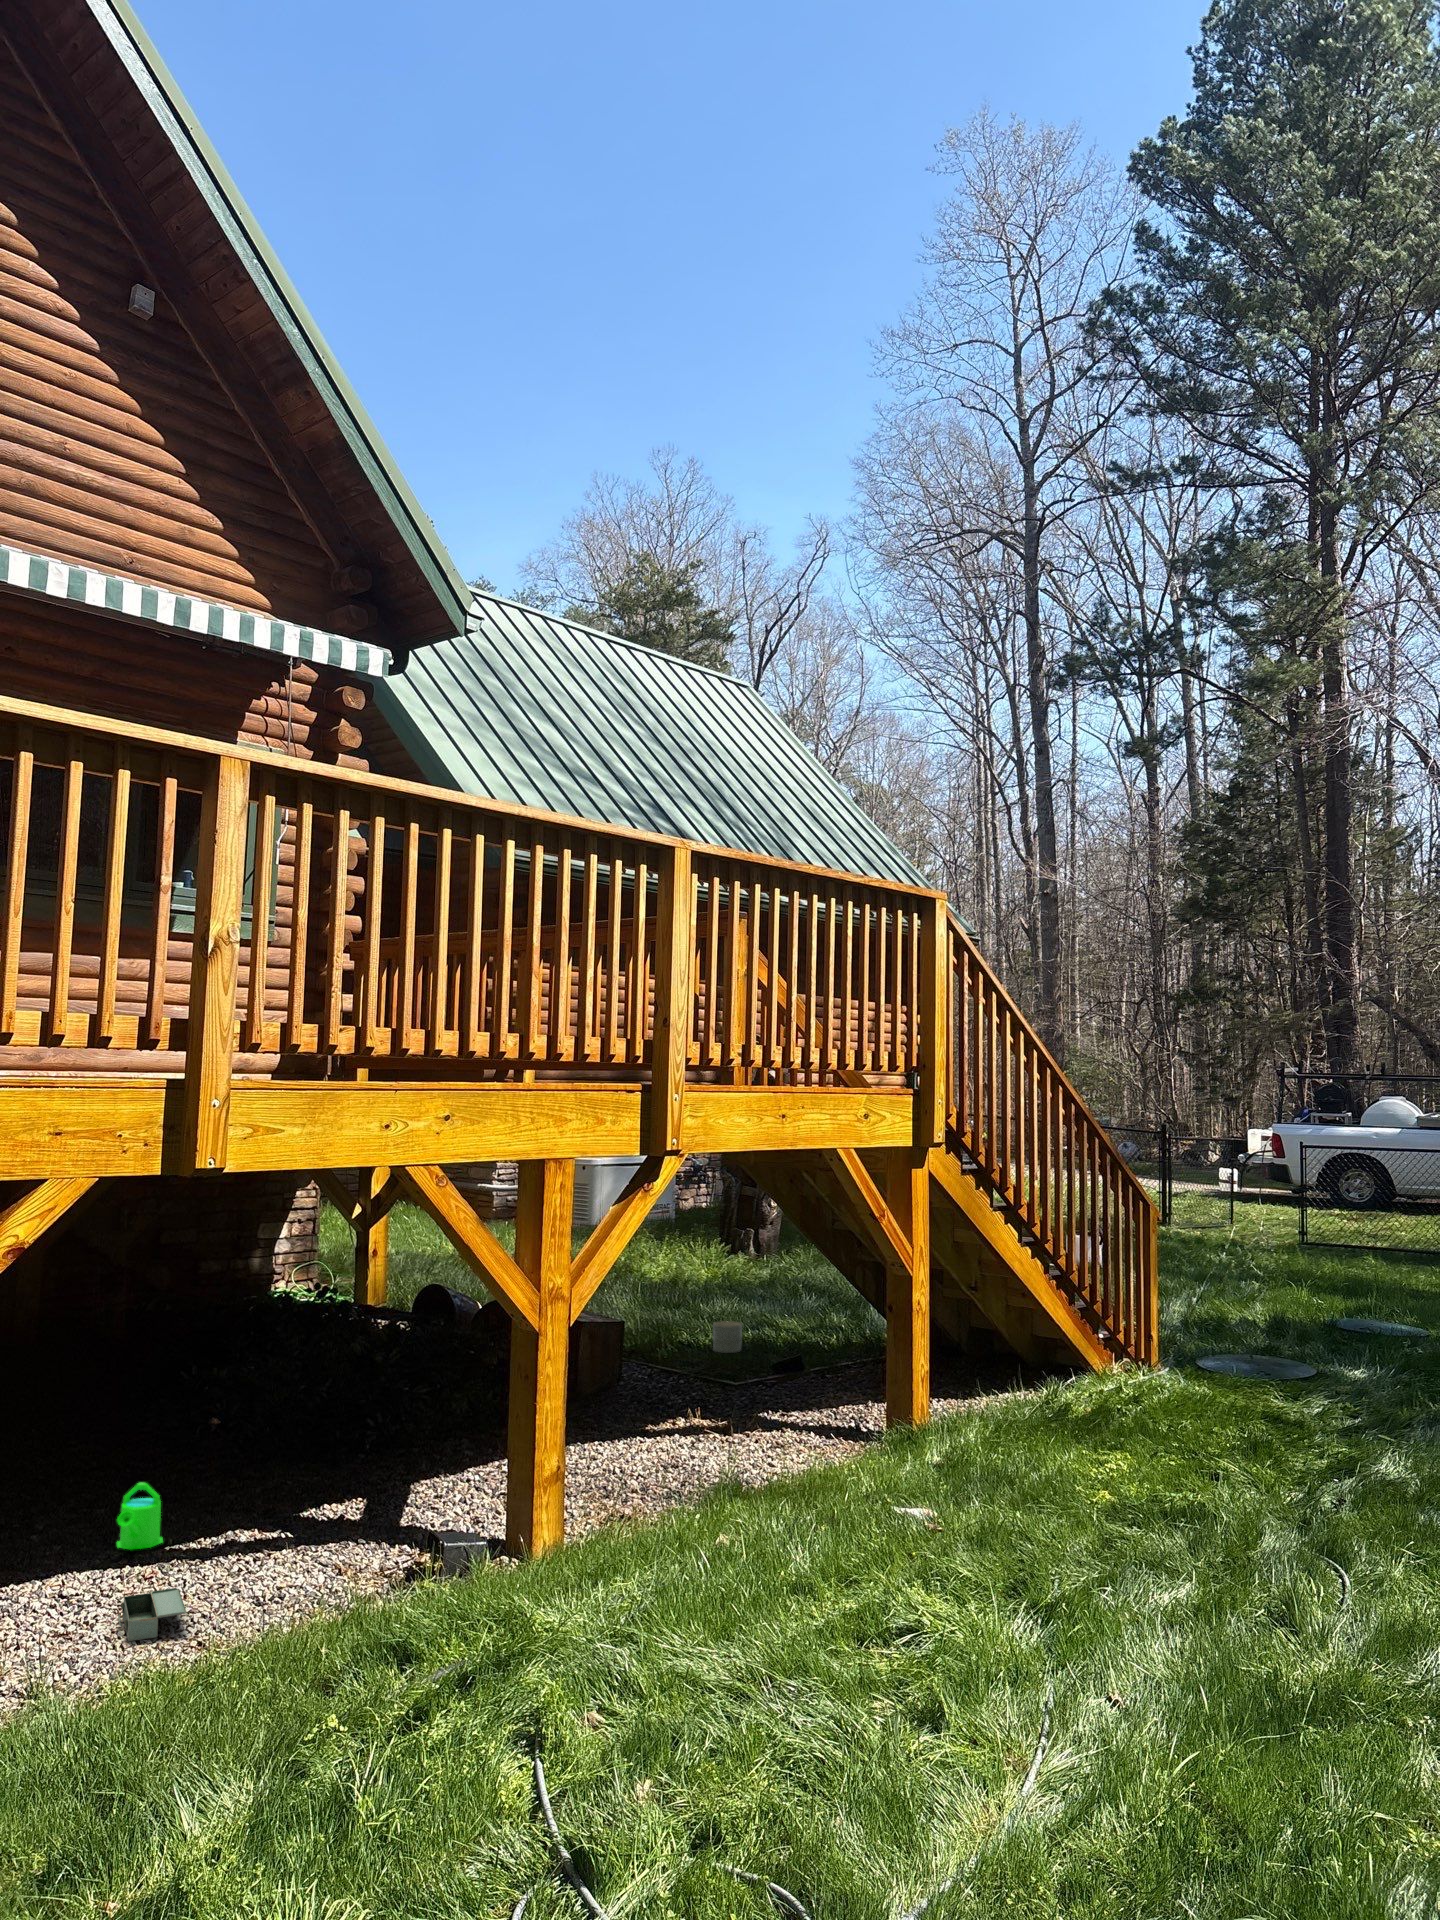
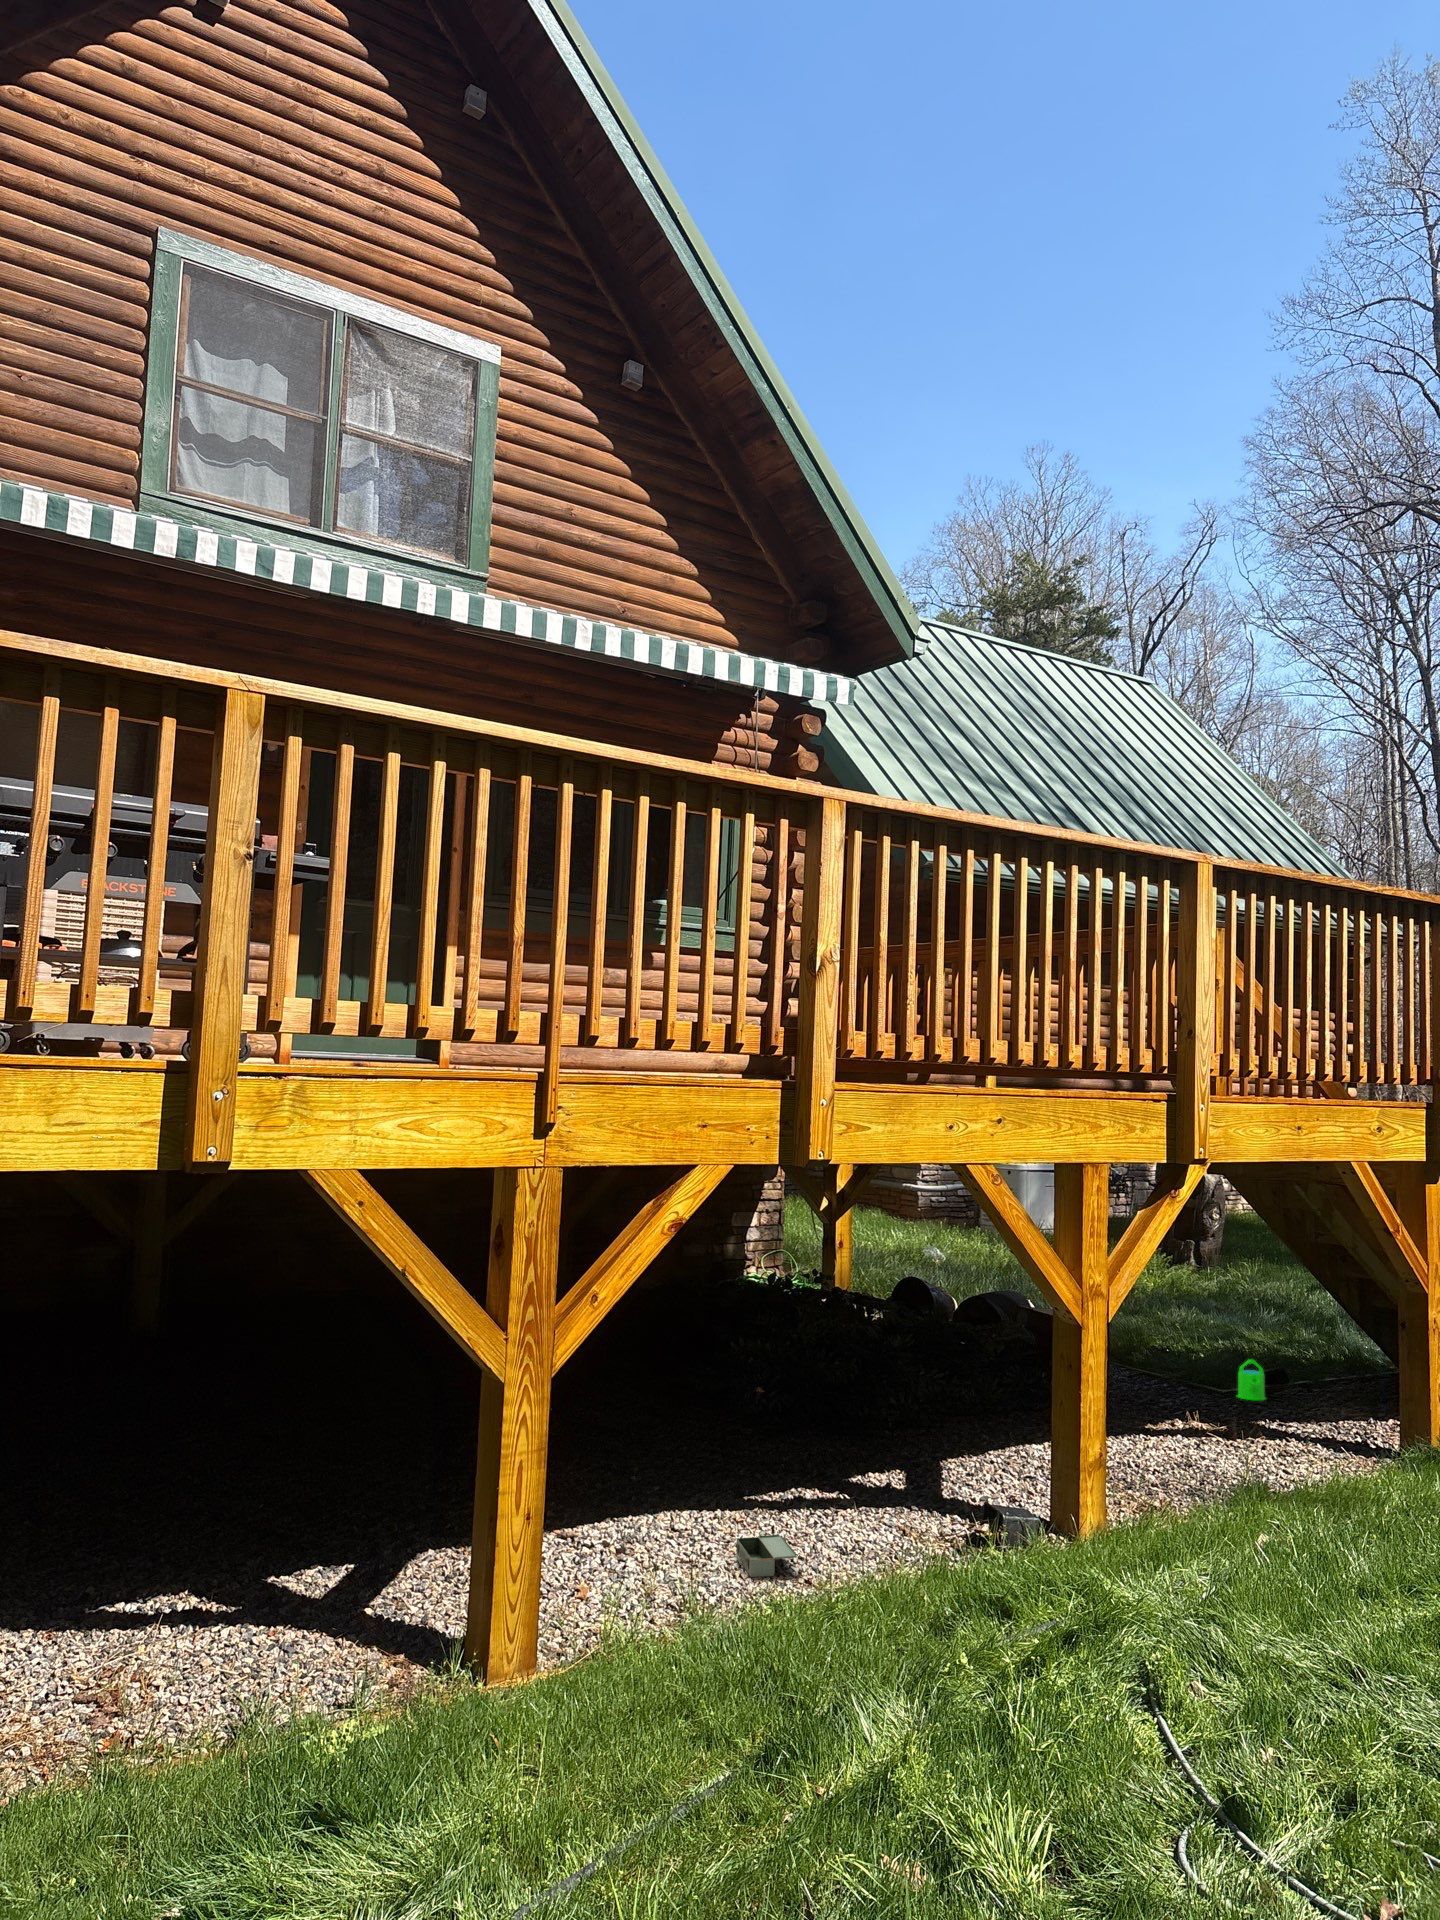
planter: present [713,1321,742,1353] -> none [1175,1325,1205,1356]
watering can: present [117,1483,163,1550] -> present [1236,1359,1265,1400]

